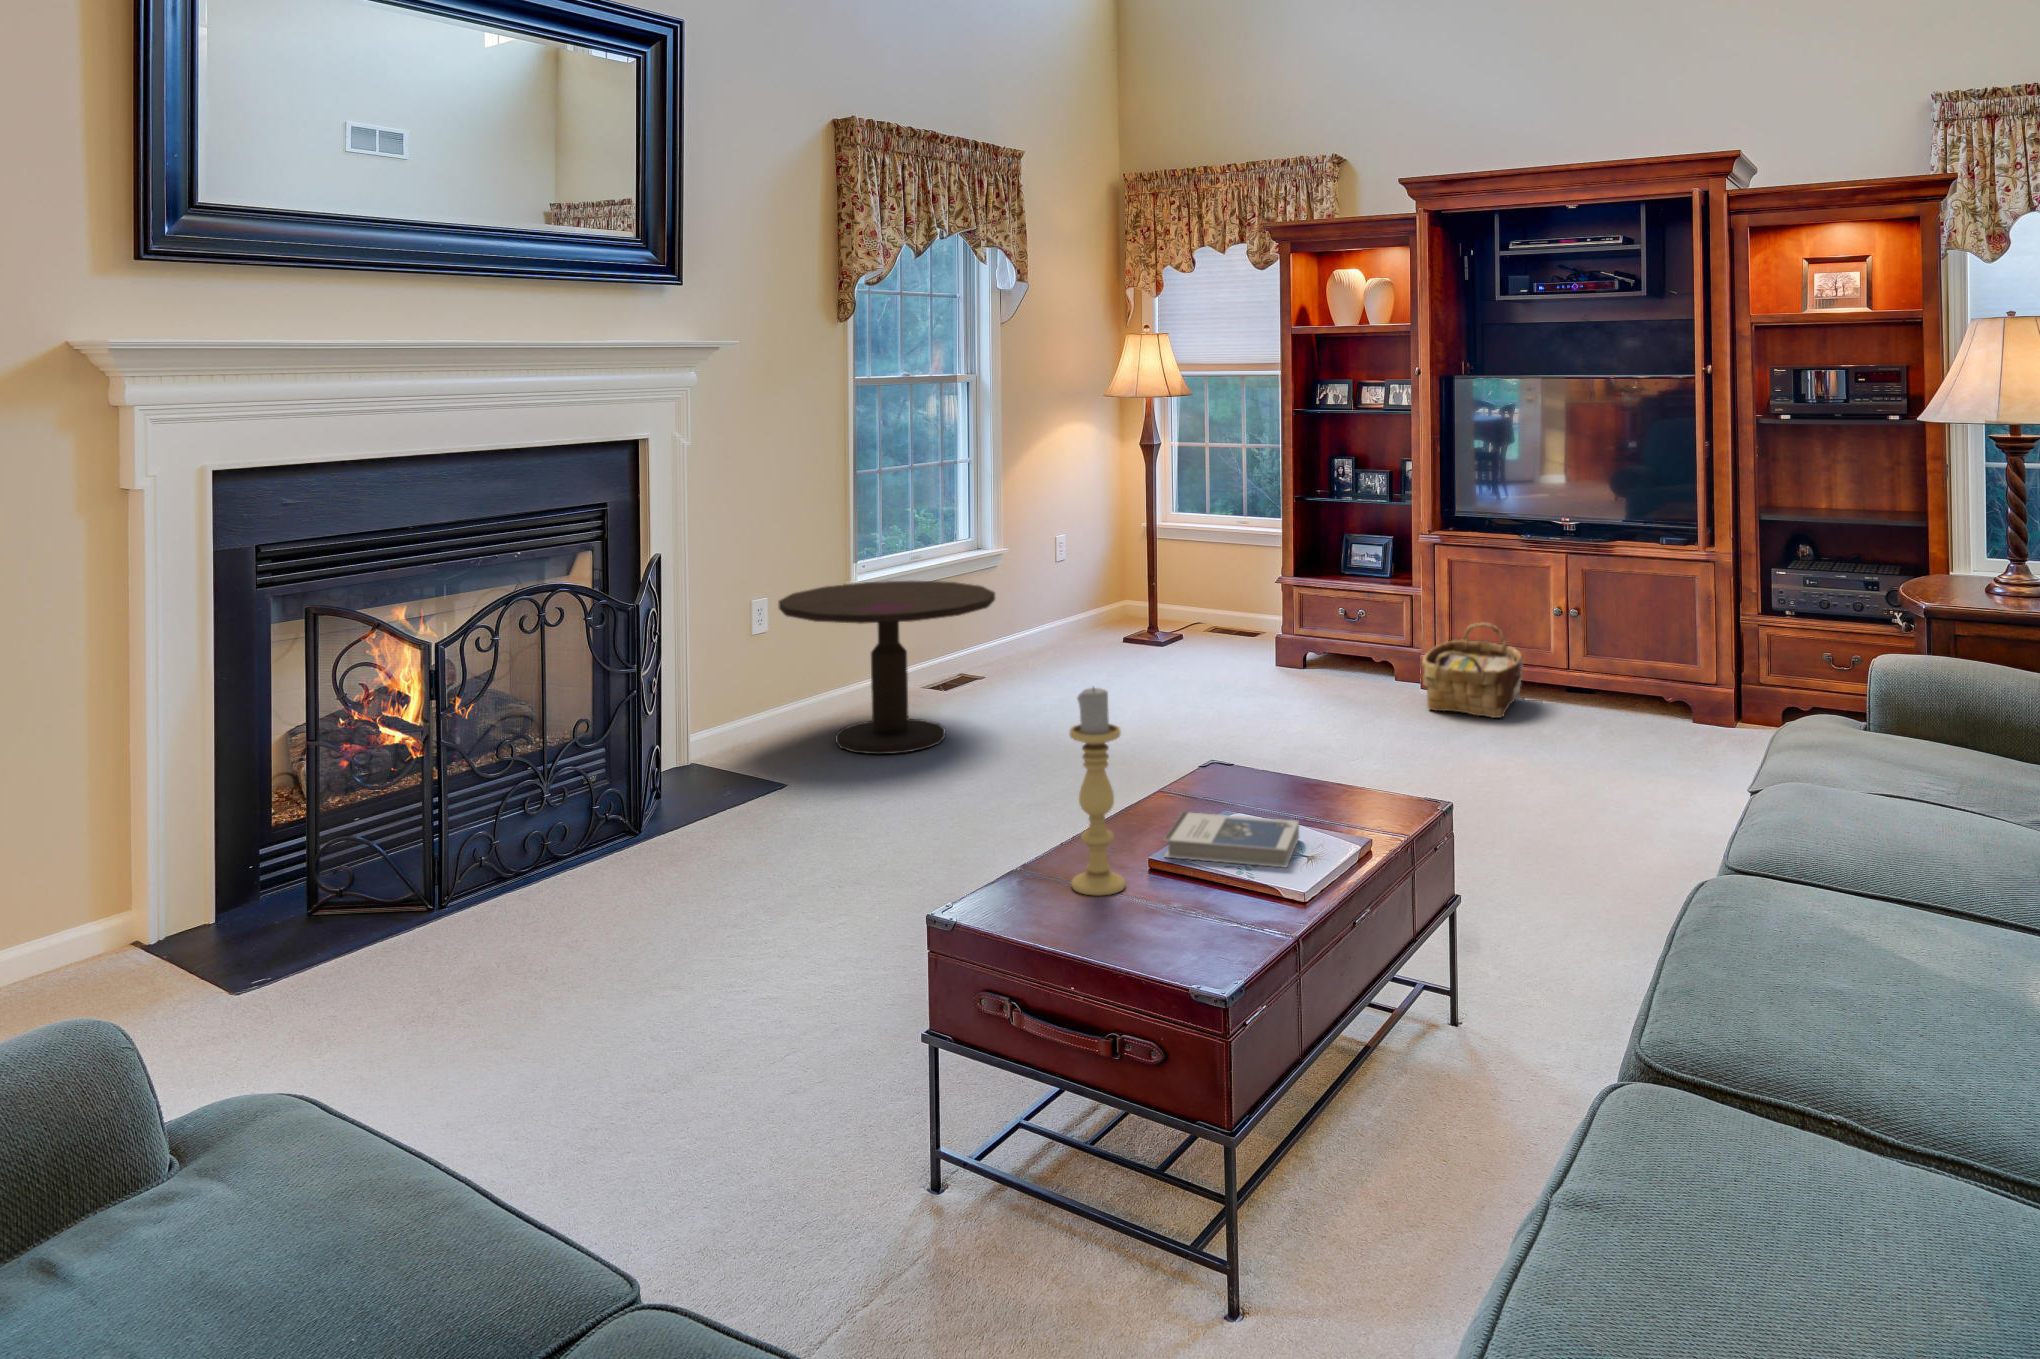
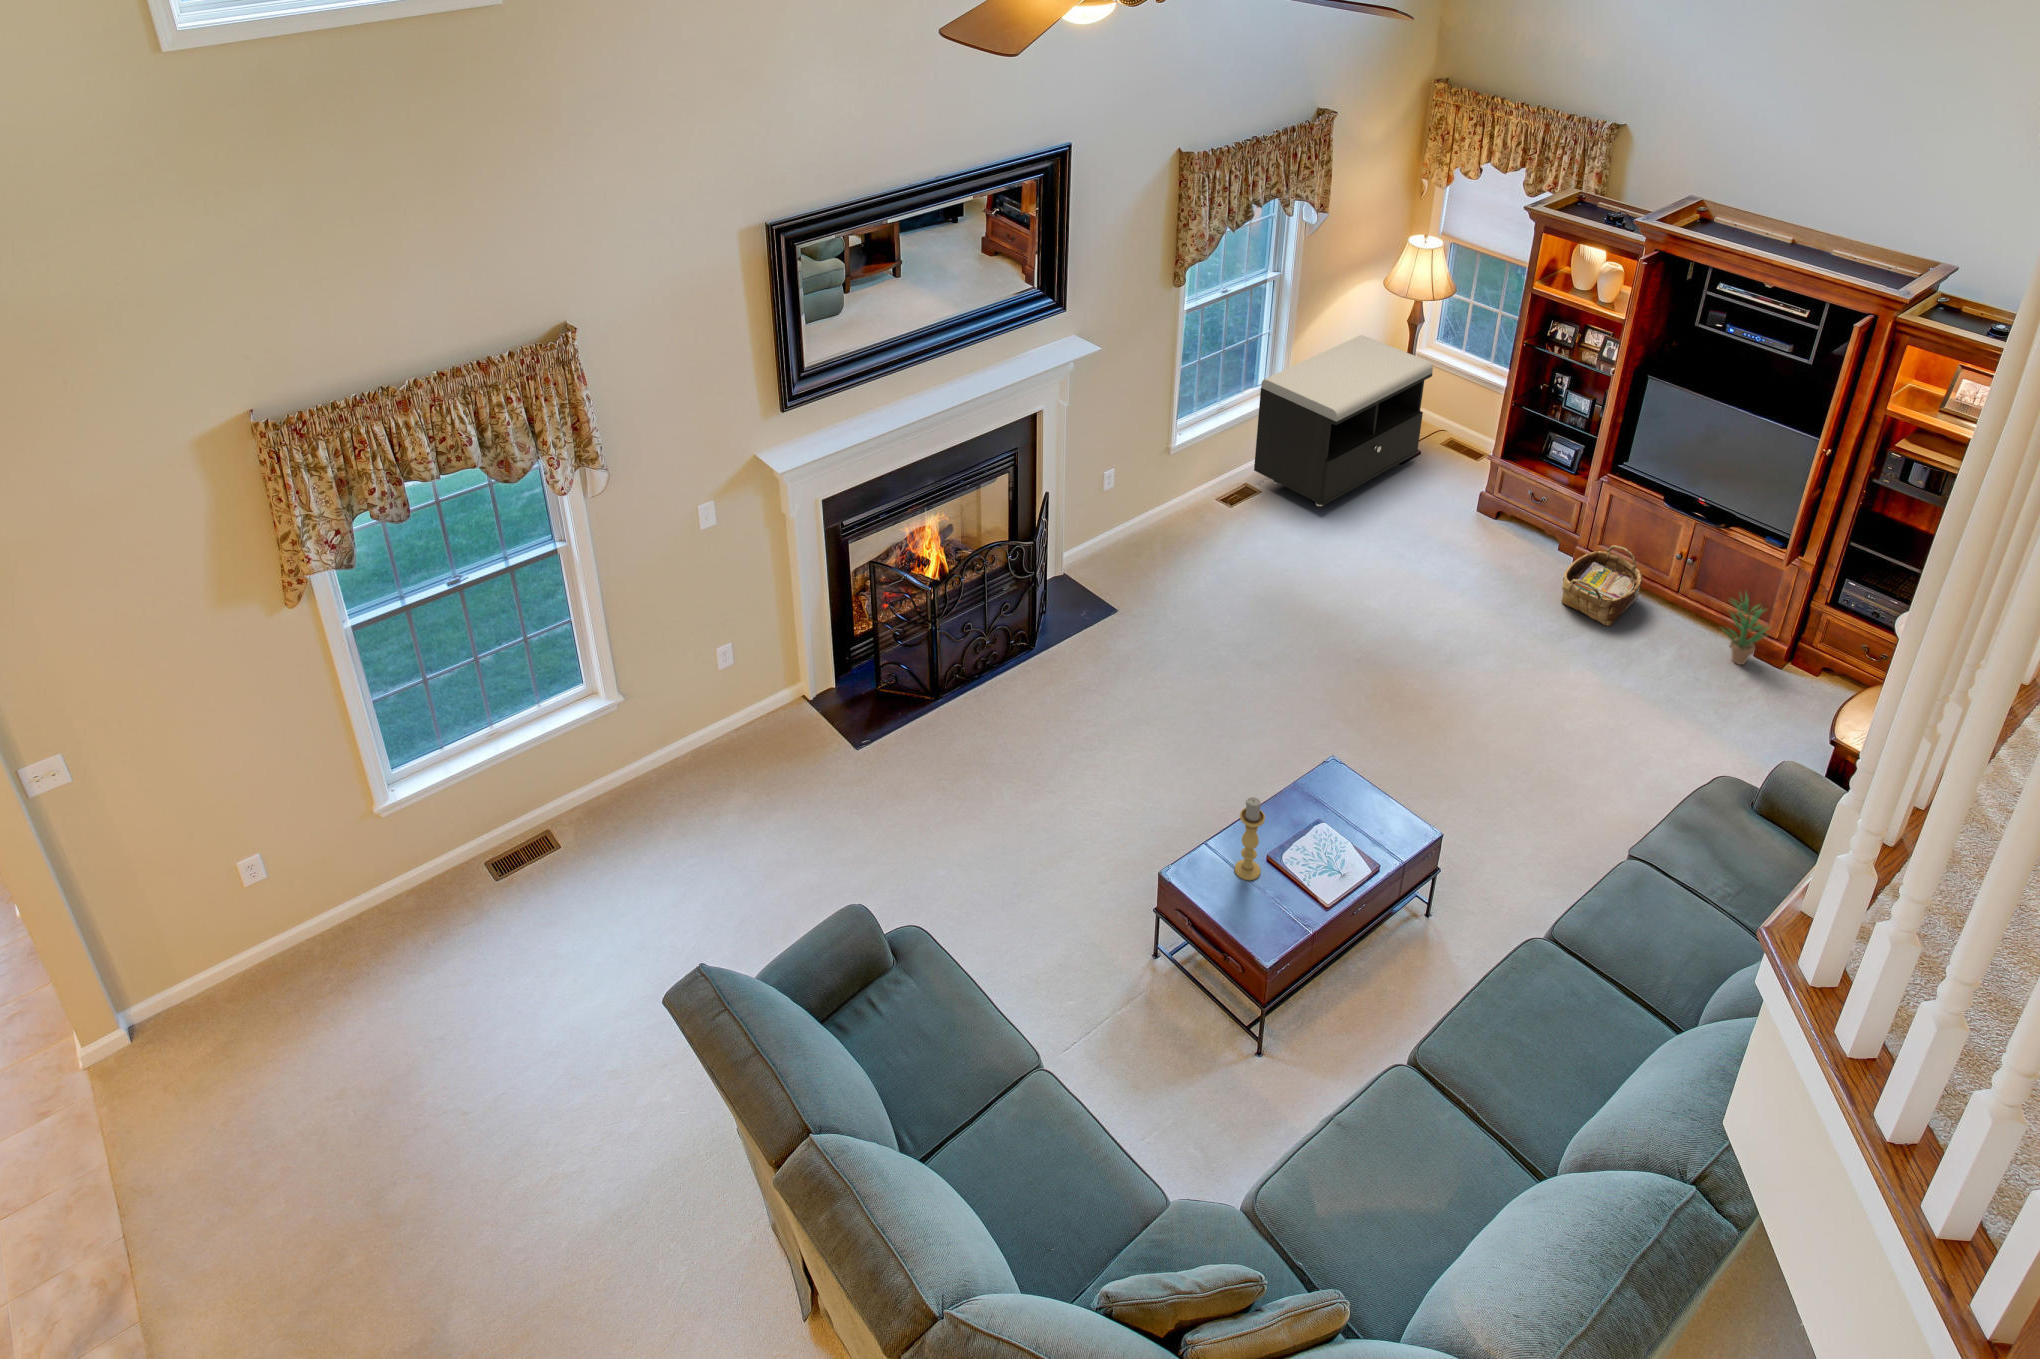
storage bench: none [968,488,1183,680] -> present [1254,335,1433,507]
side table: present [779,581,995,754] -> none [1121,453,1263,587]
potted plant: none [1642,609,1708,726] -> present [1723,594,1768,665]
hardback book: present [1164,812,1299,868] -> none [1286,817,1361,876]

